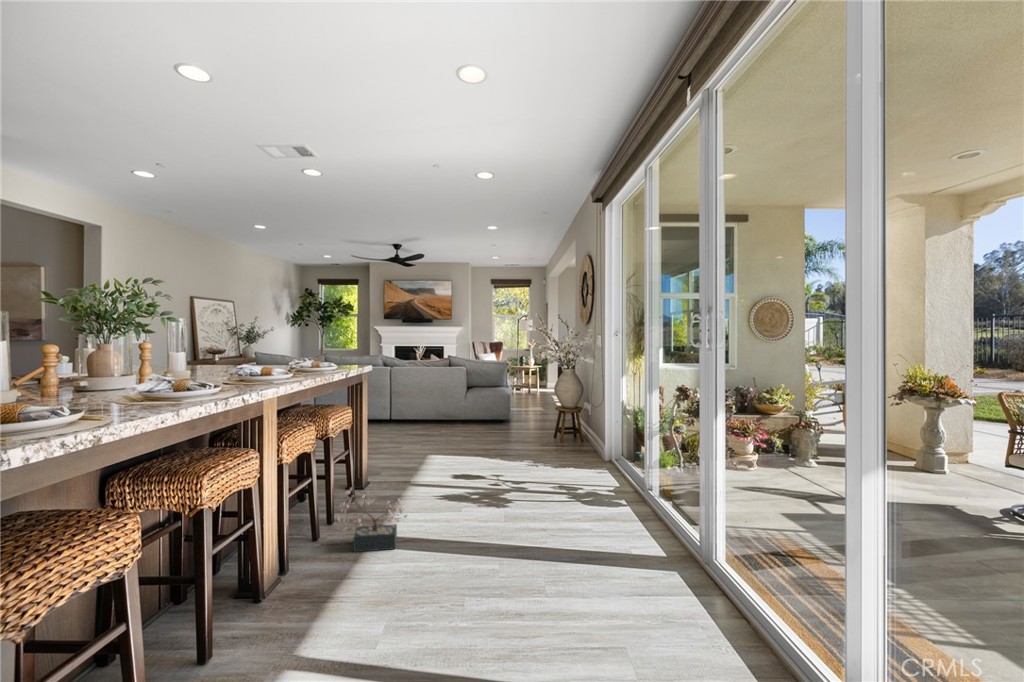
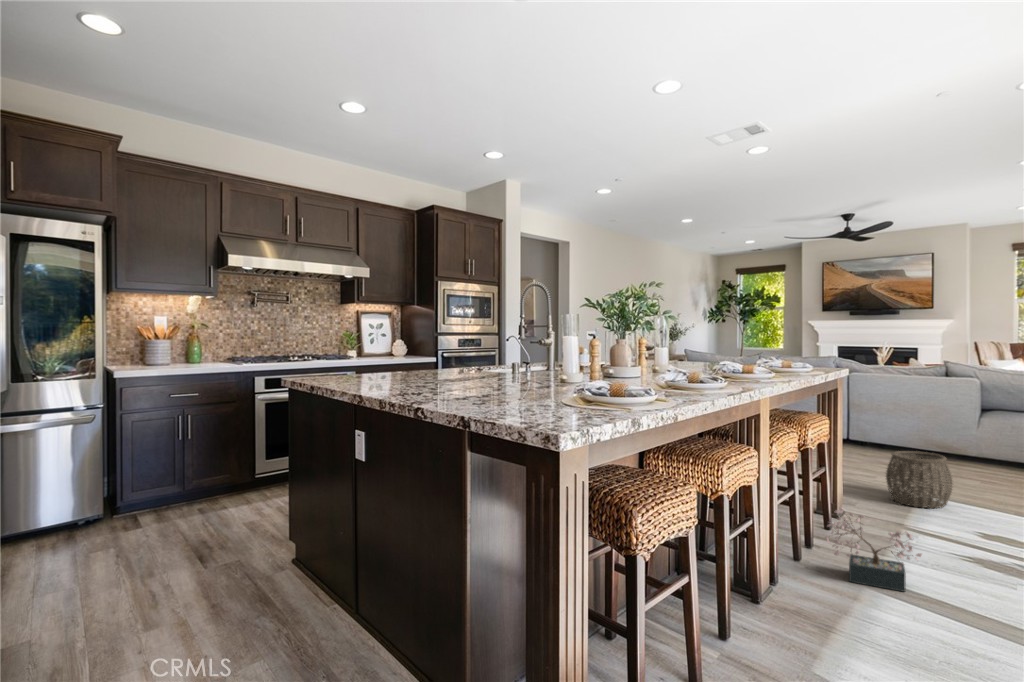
woven basket: none [404,428,447,471] -> present [886,451,953,508]

